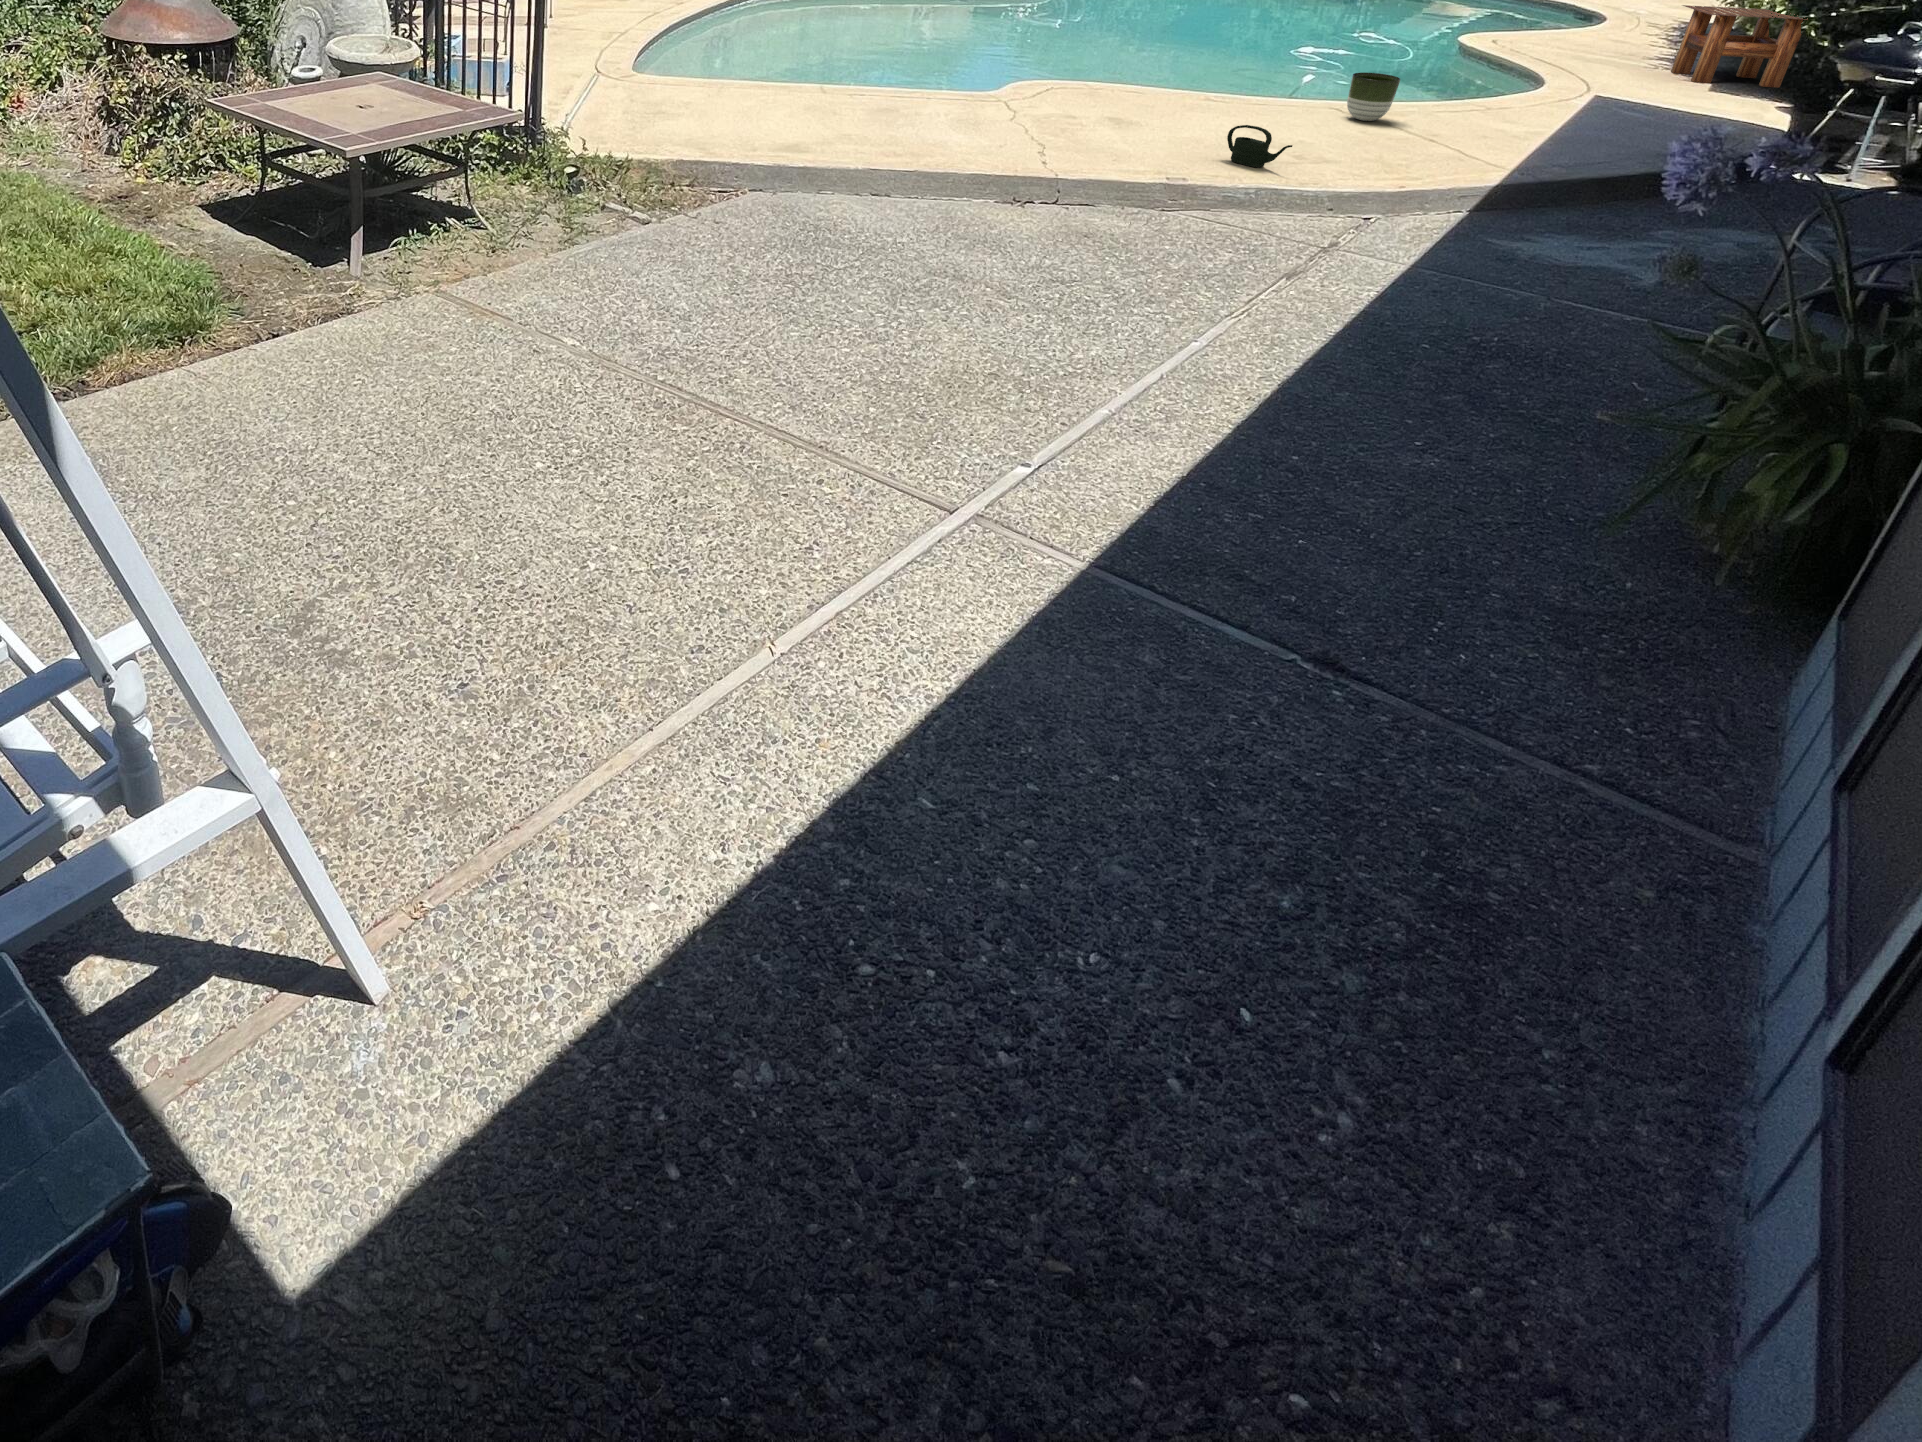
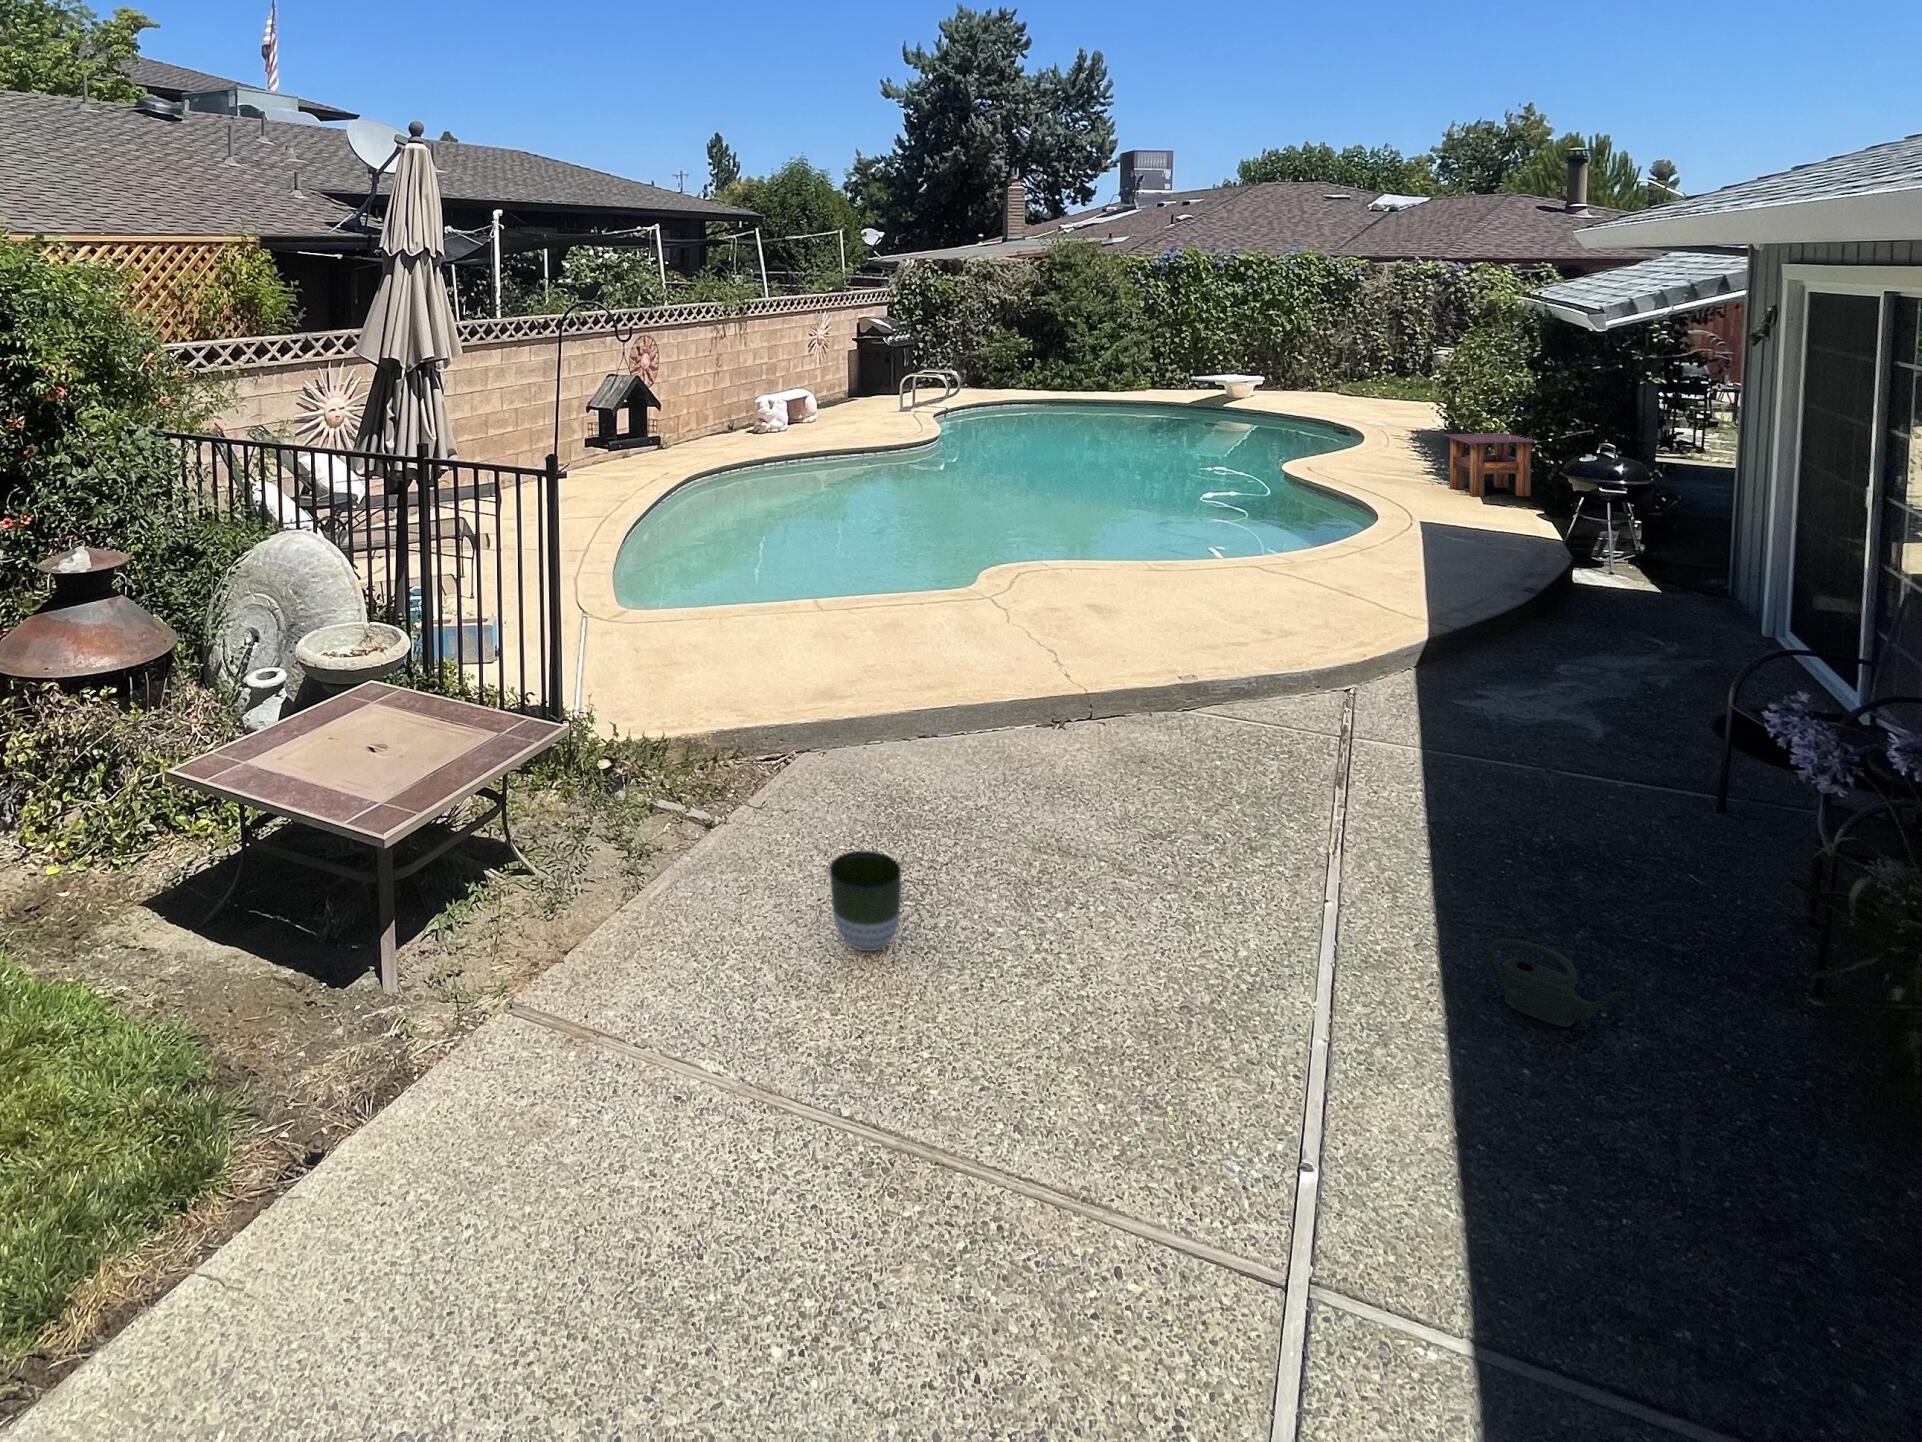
planter: present [1347,73,1400,121] -> present [829,851,901,951]
watering can: present [1227,125,1292,167] -> present [1487,939,1626,1027]

